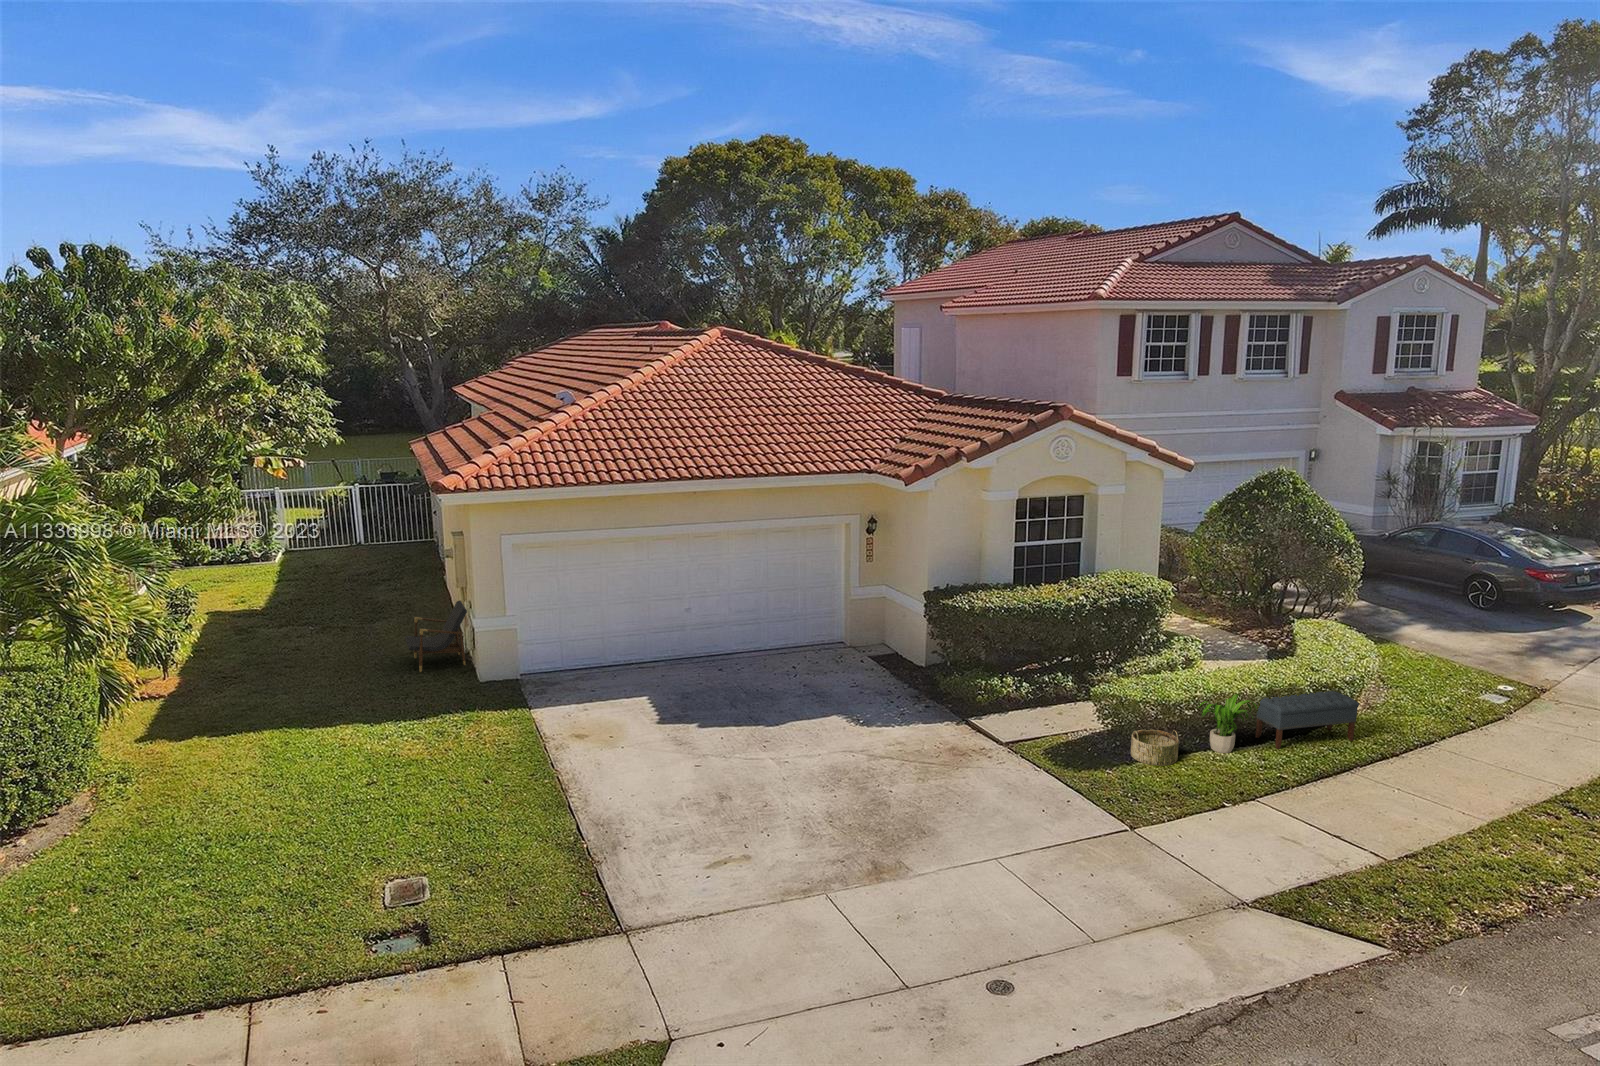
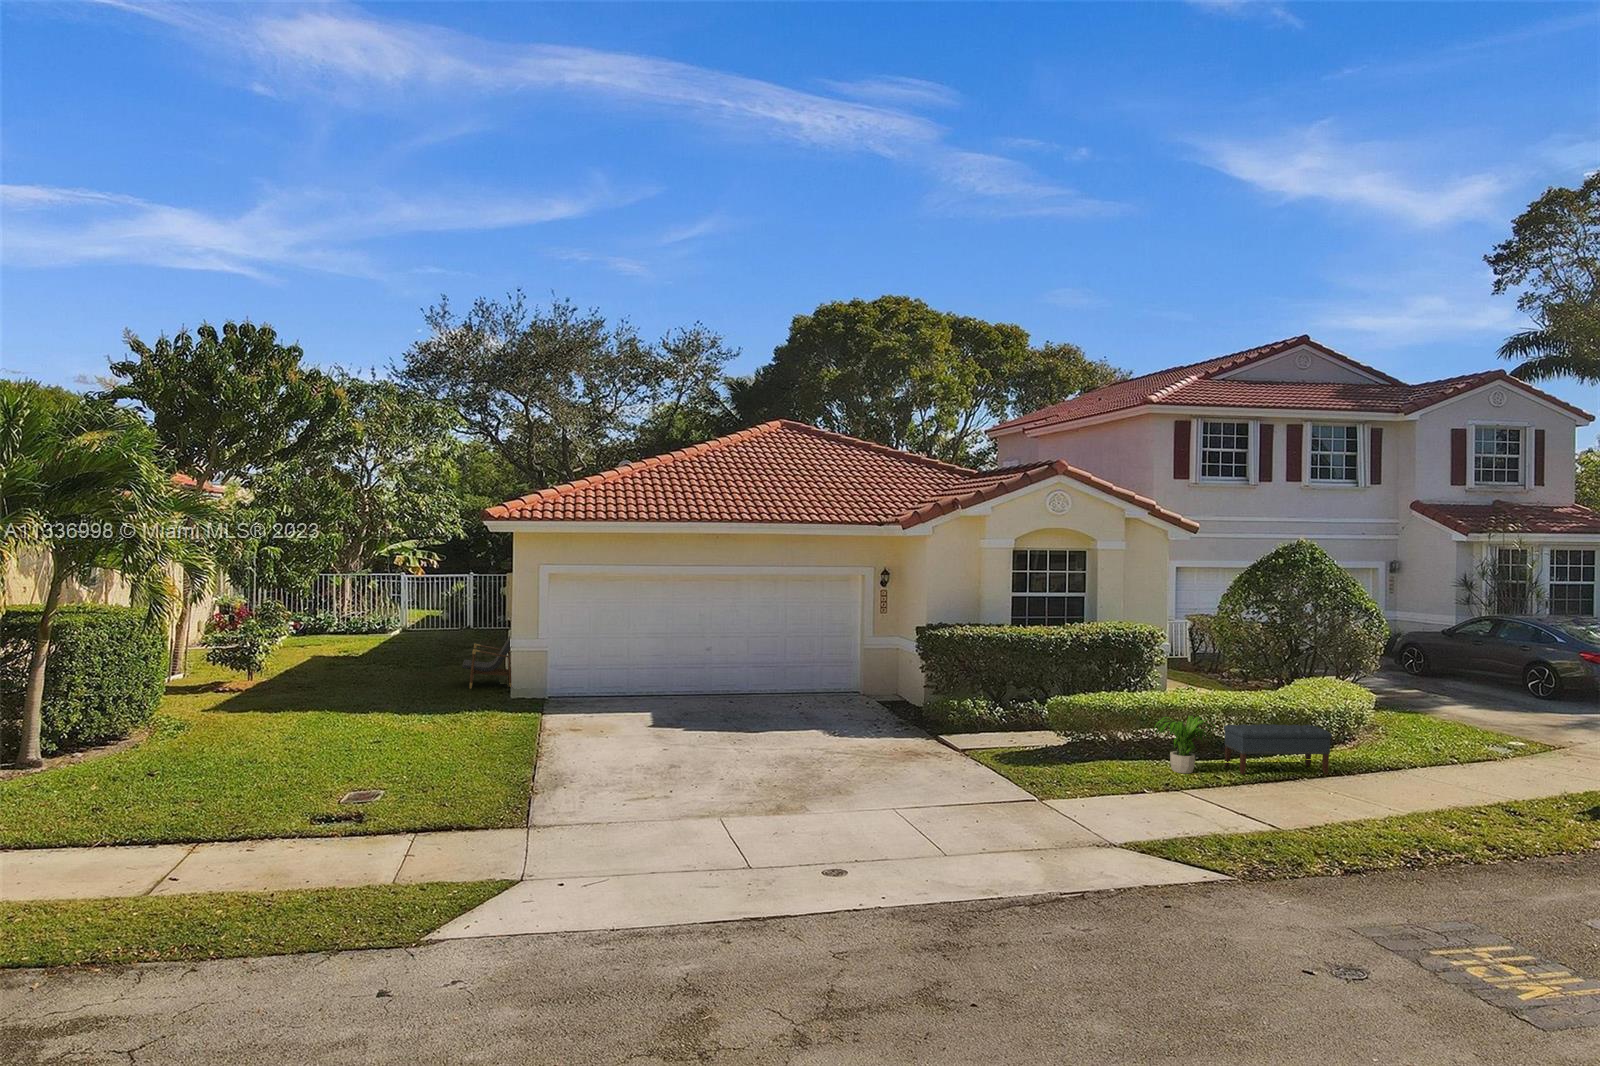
basket: present [1131,729,1179,766] -> none [1085,743,1132,777]

